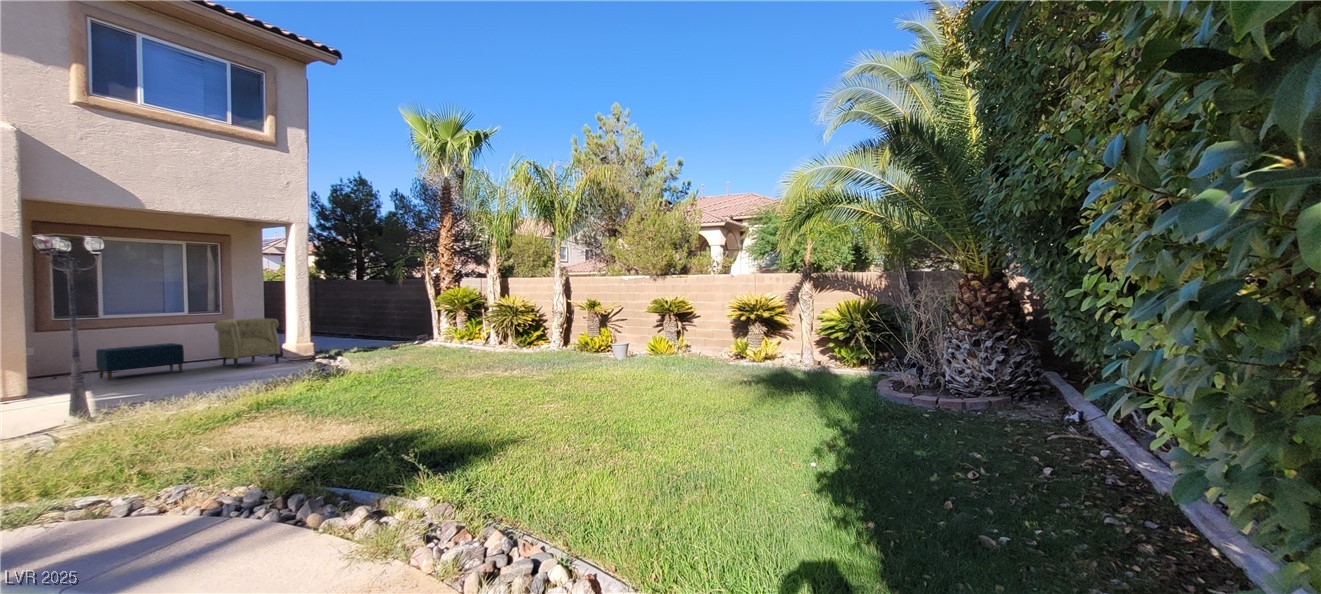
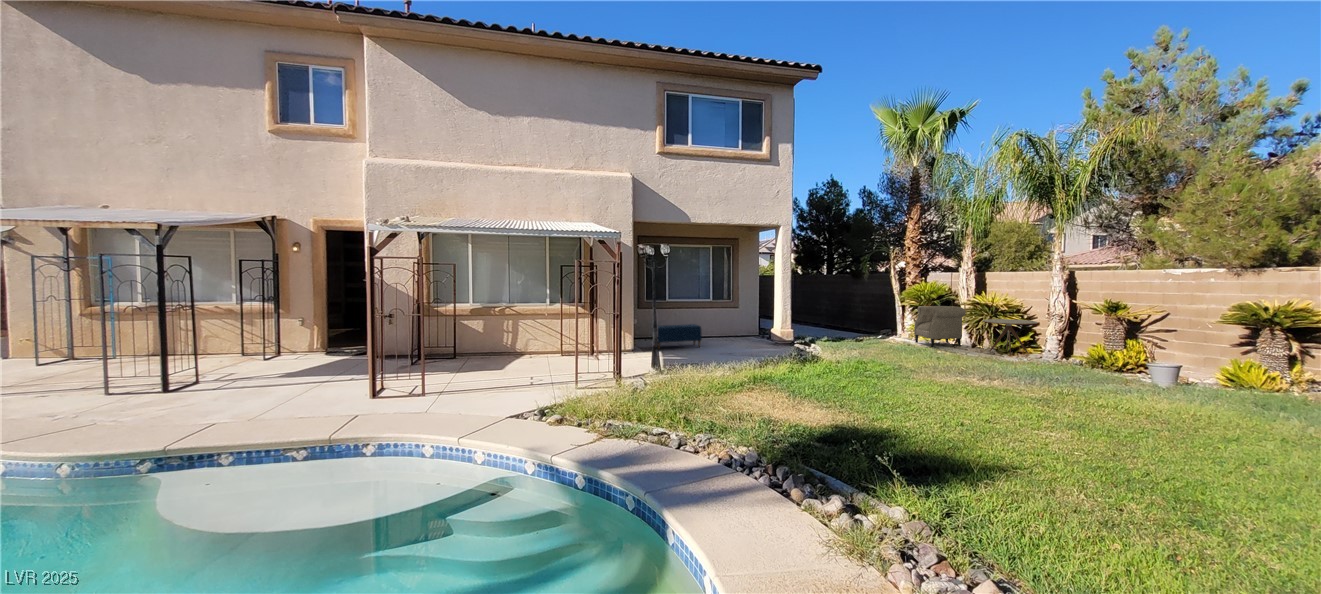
chair: present [214,318,280,368] -> present [914,306,966,347]
round table: none [505,318,545,348] -> present [983,319,1037,354]

